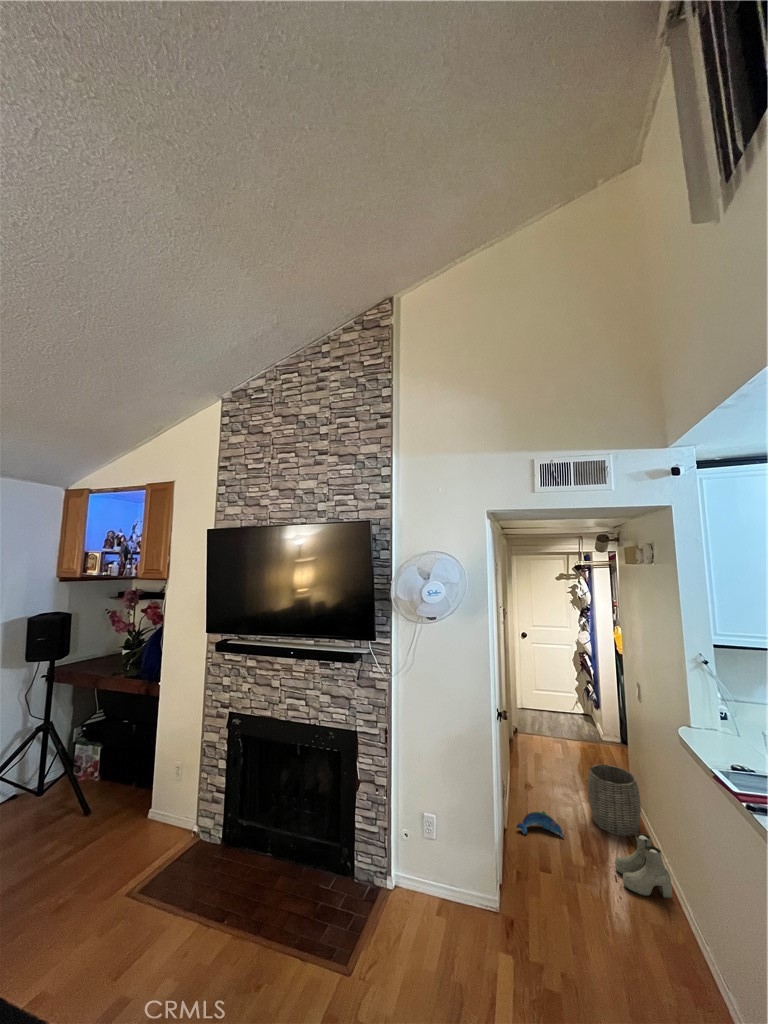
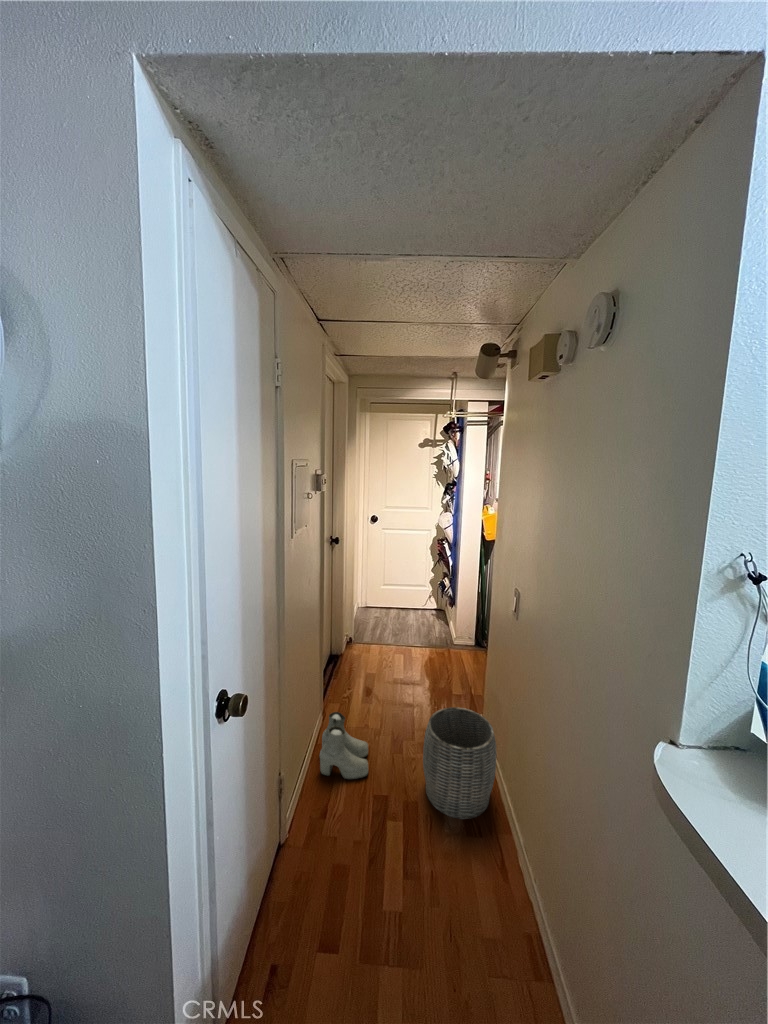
plush toy: present [517,811,564,838] -> none [296,801,374,856]
boots: present [615,833,672,898] -> present [320,712,368,779]

